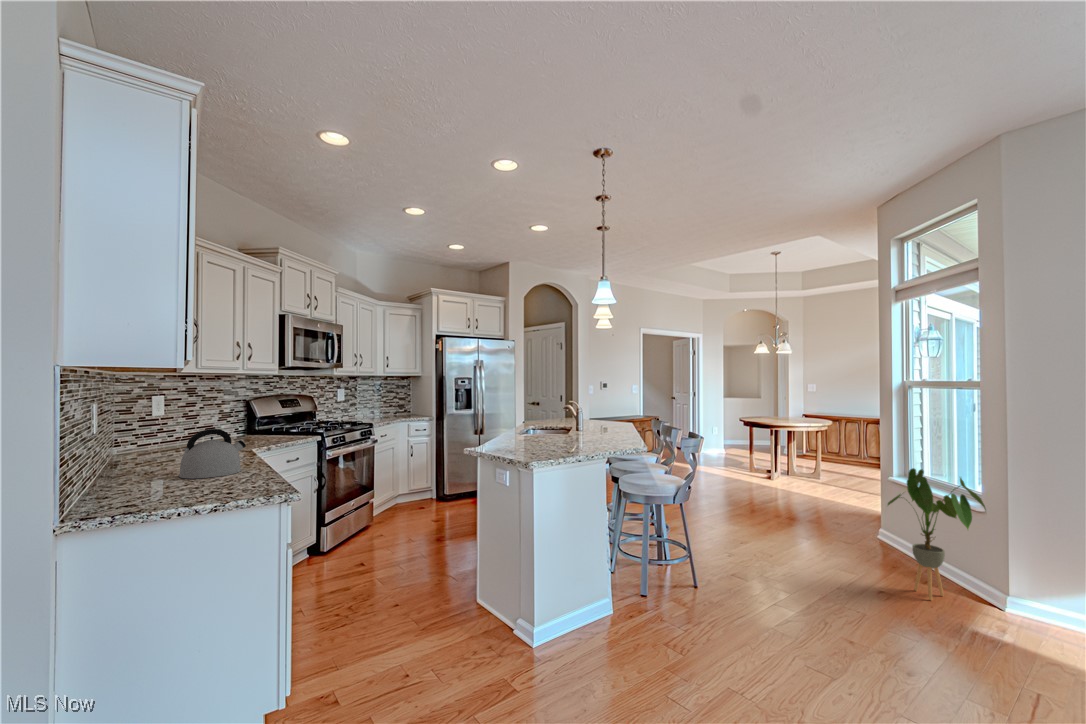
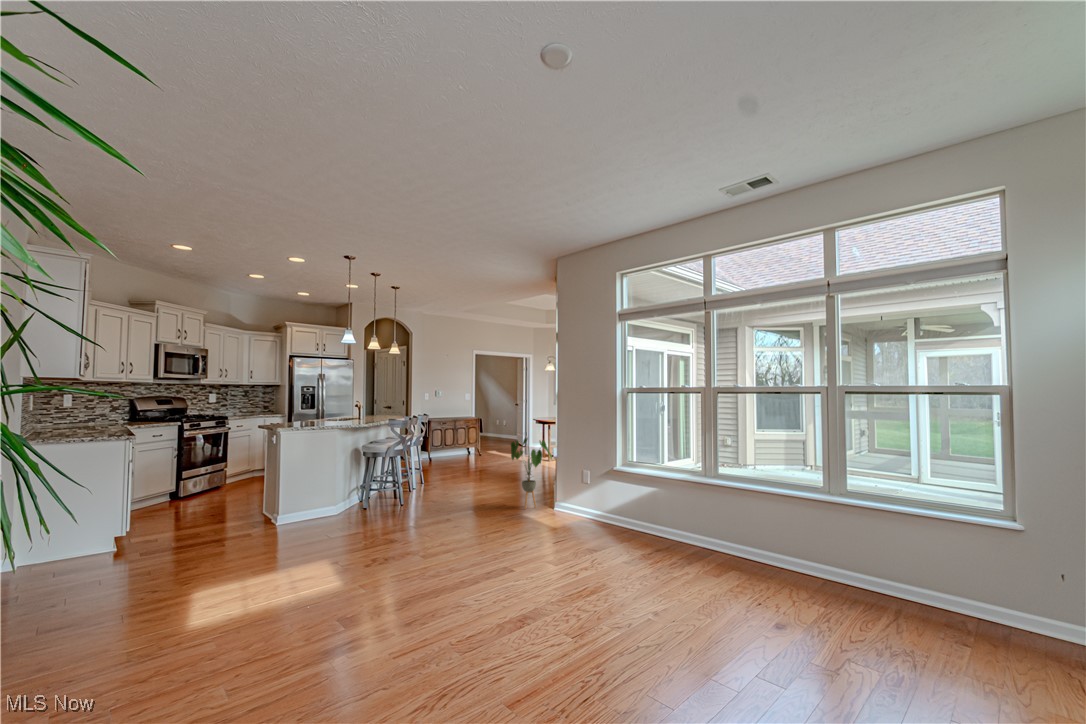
kettle: present [179,429,246,479] -> none [74,409,115,434]

